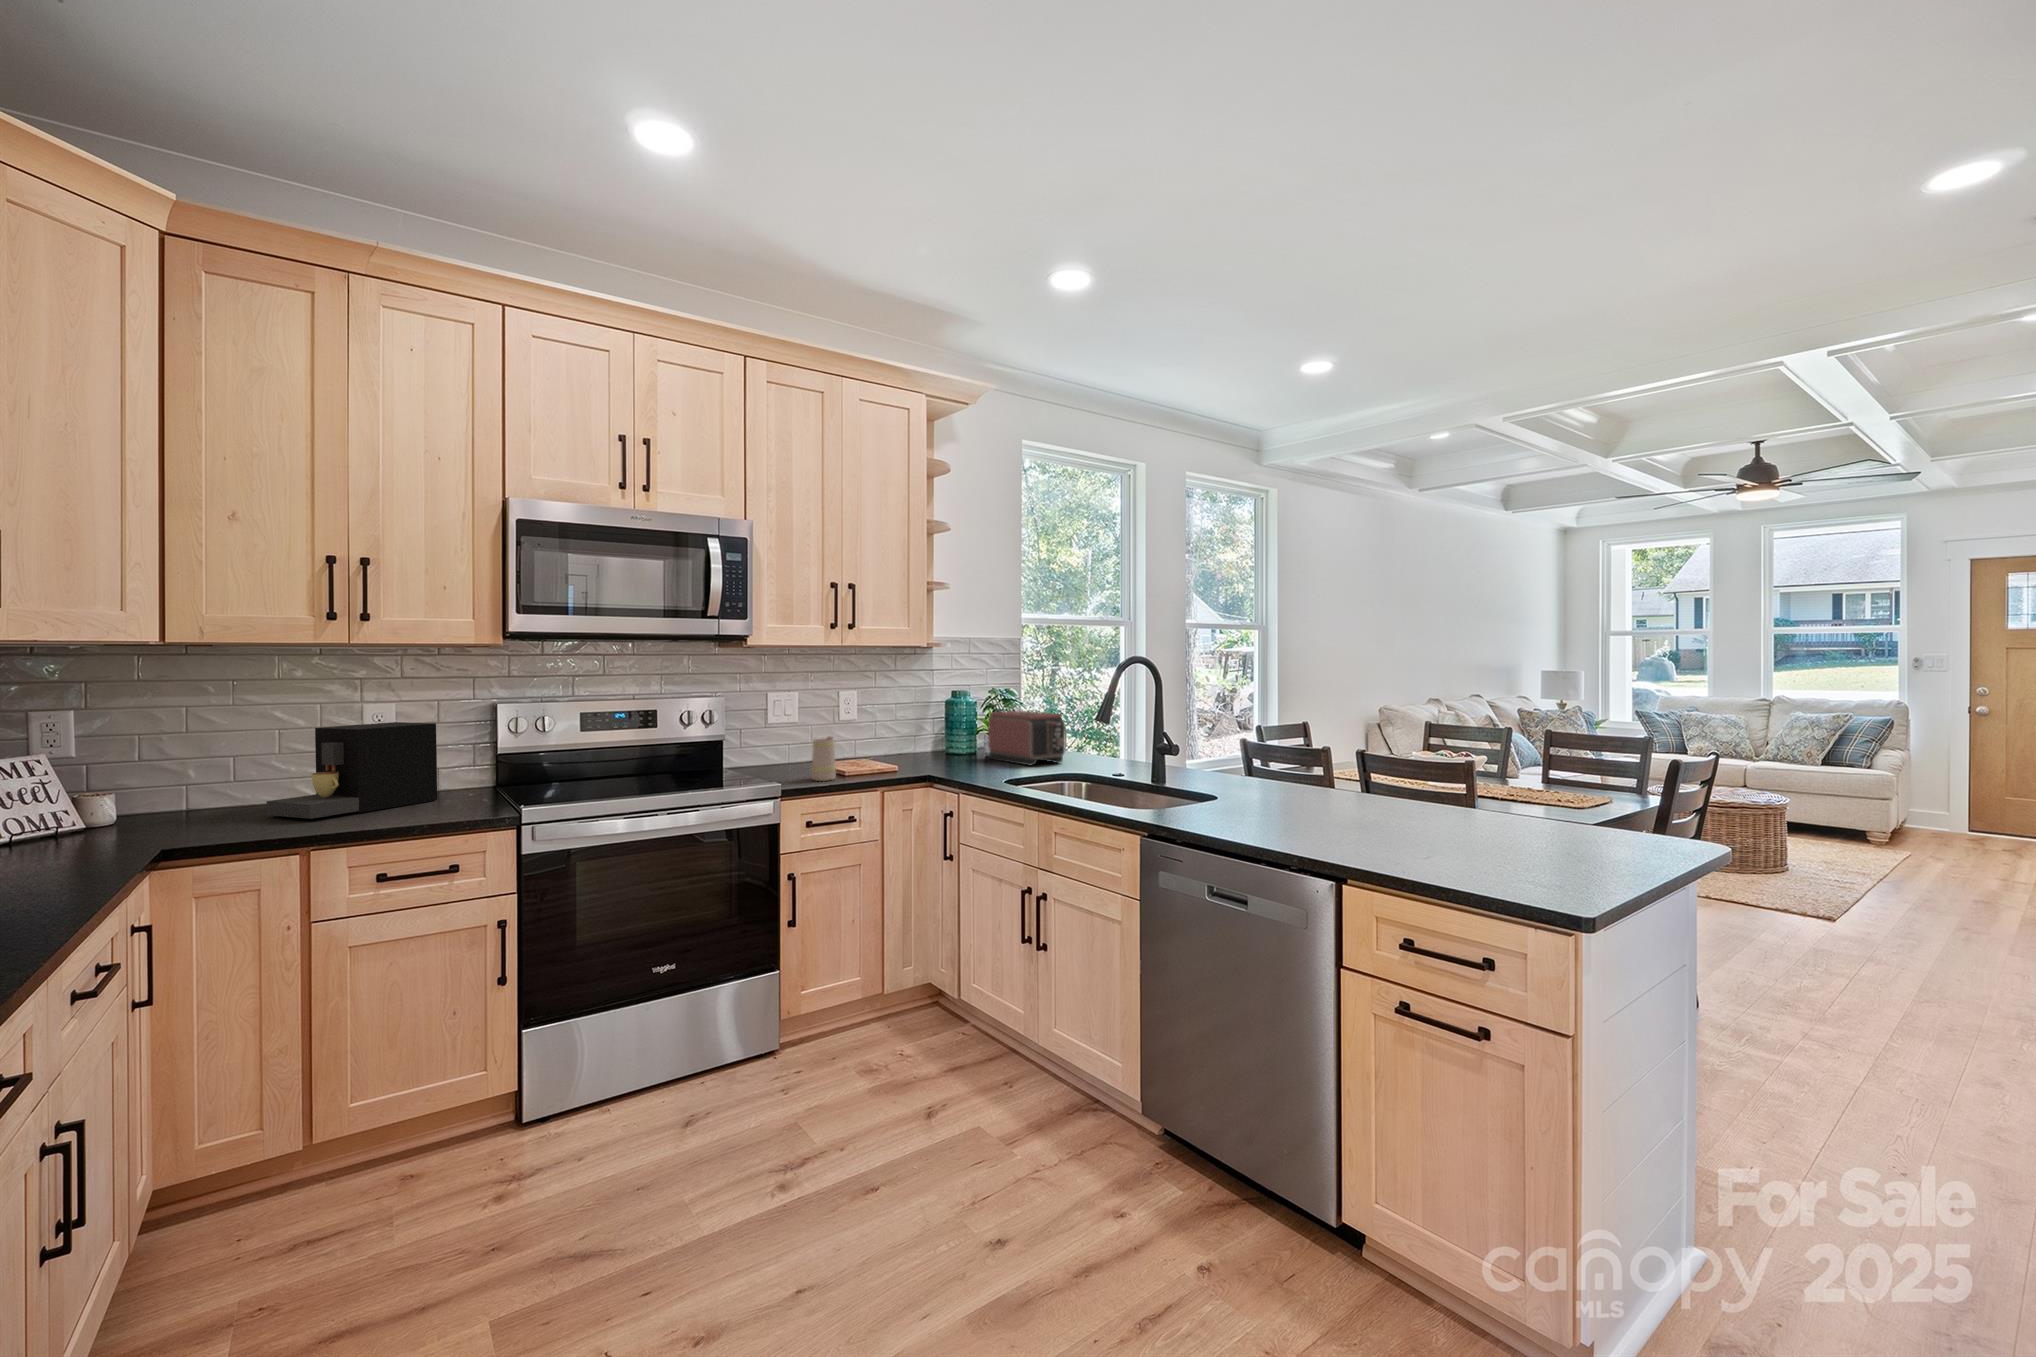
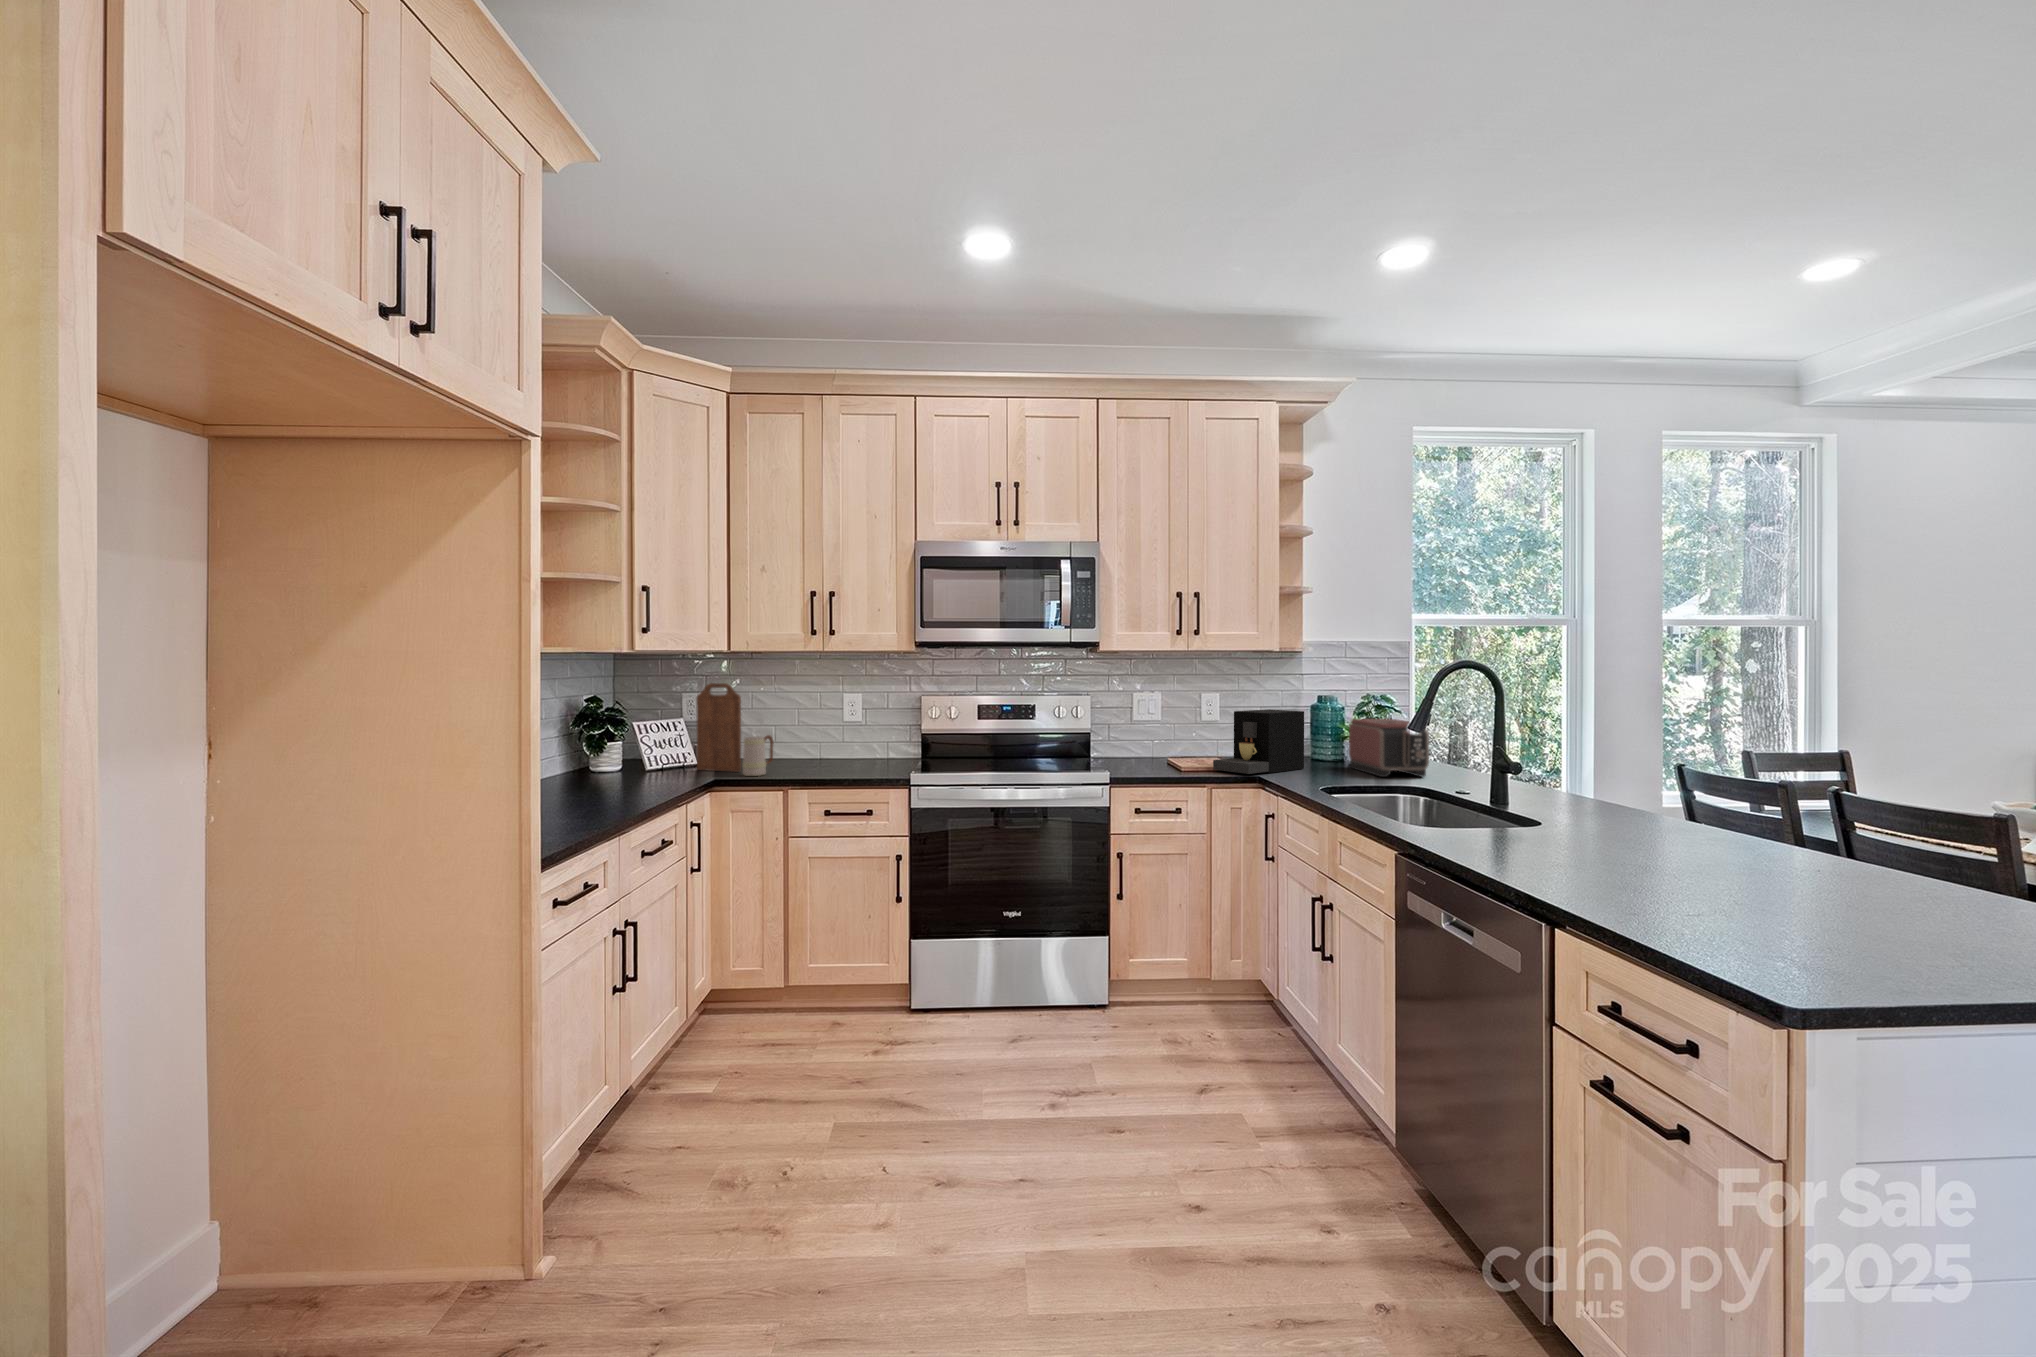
cutting board: none [95,694,201,837] -> present [696,683,741,772]
coffee maker: present [267,722,437,819] -> present [1213,709,1304,774]
mug: present [811,737,836,781] -> present [742,735,774,776]

